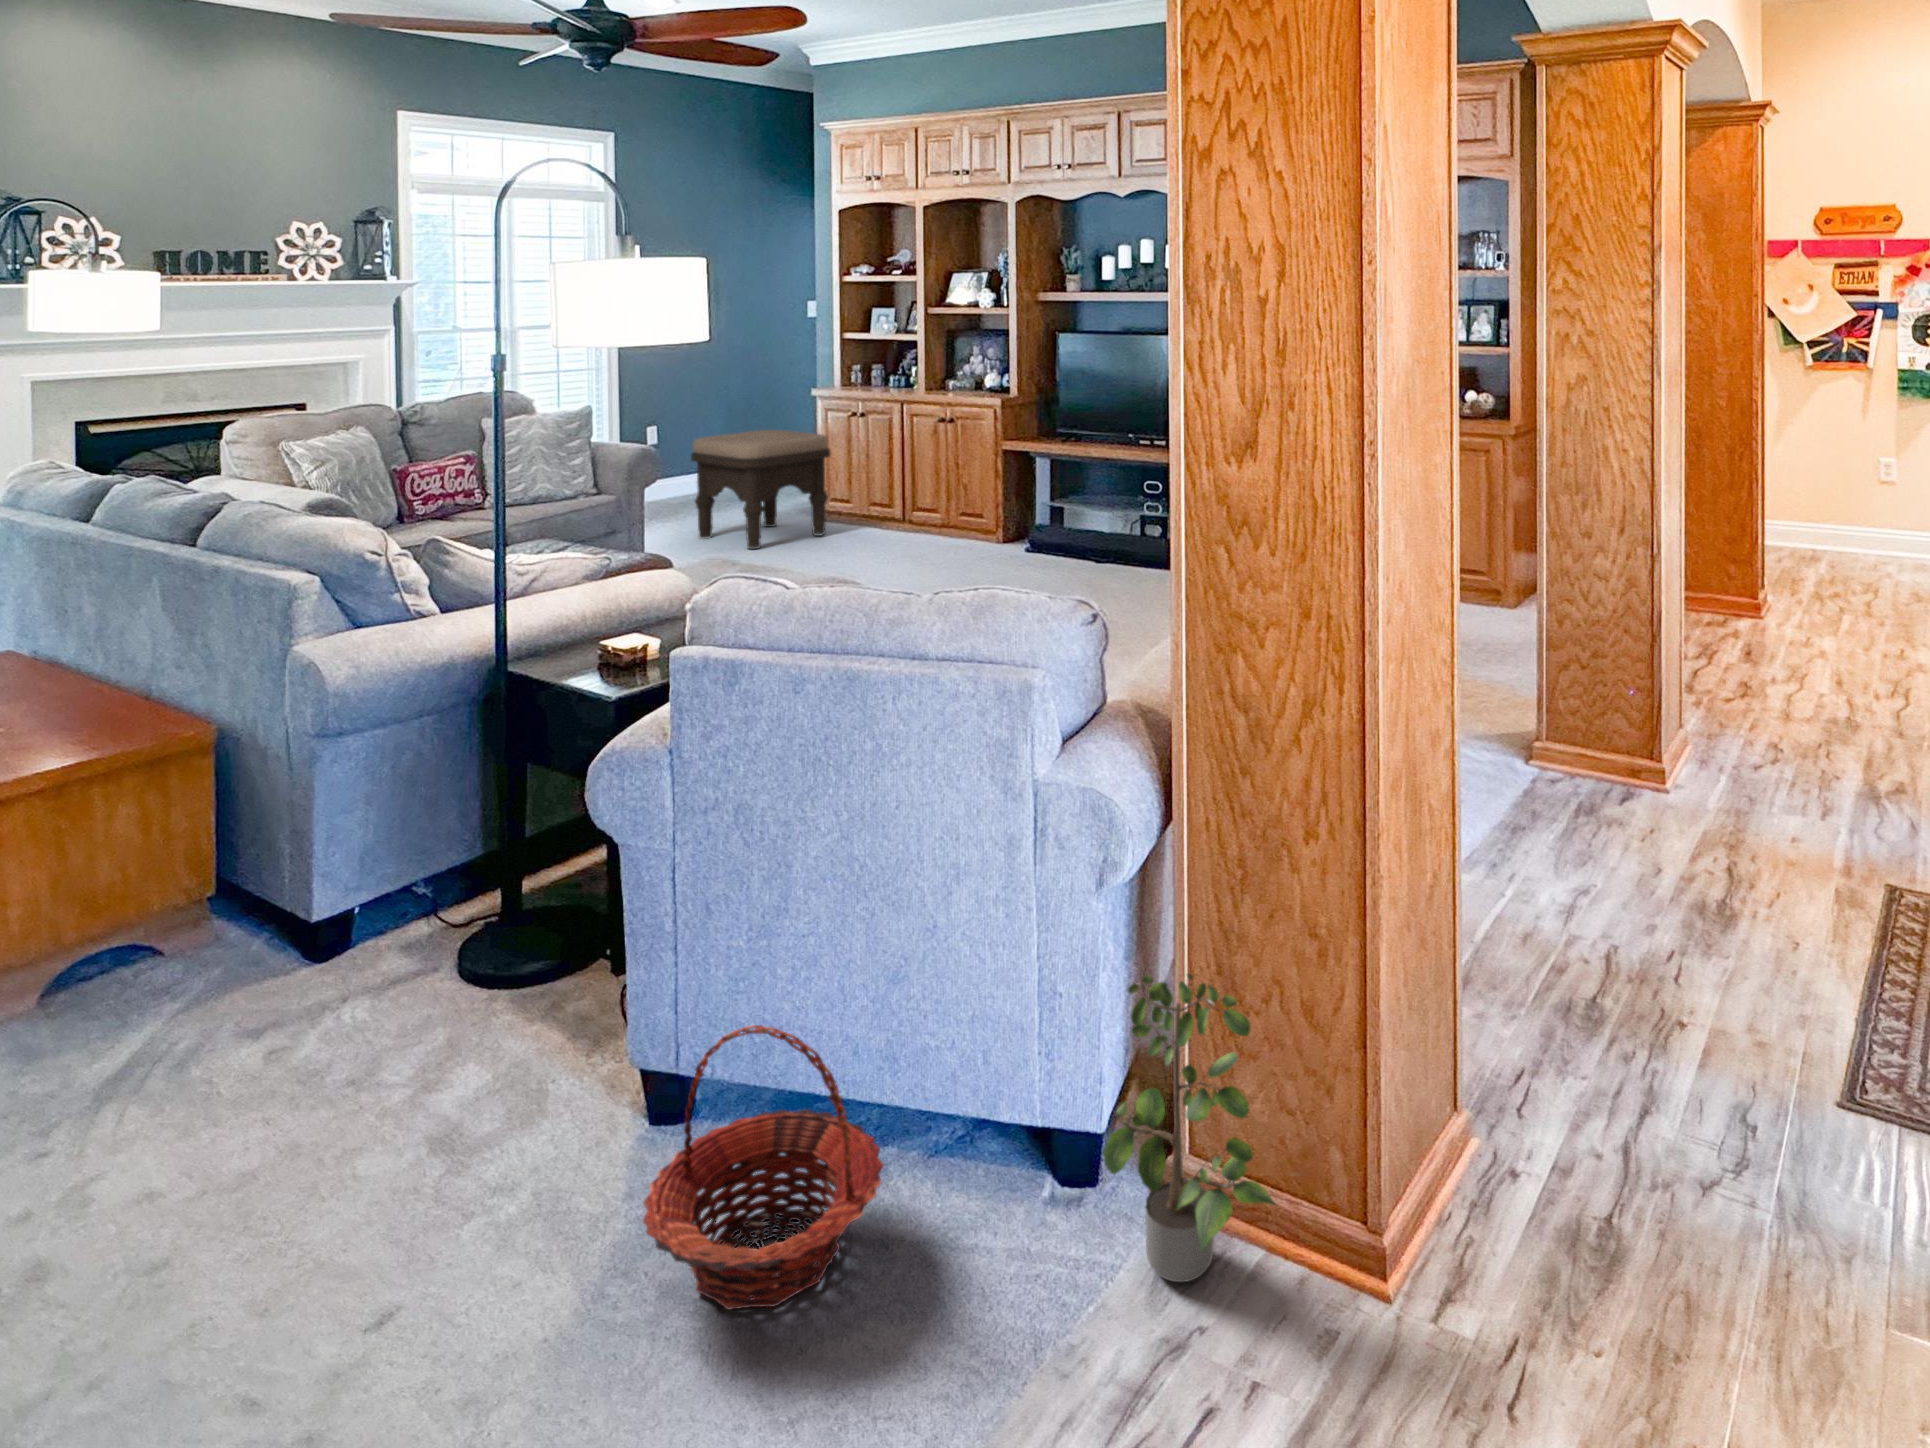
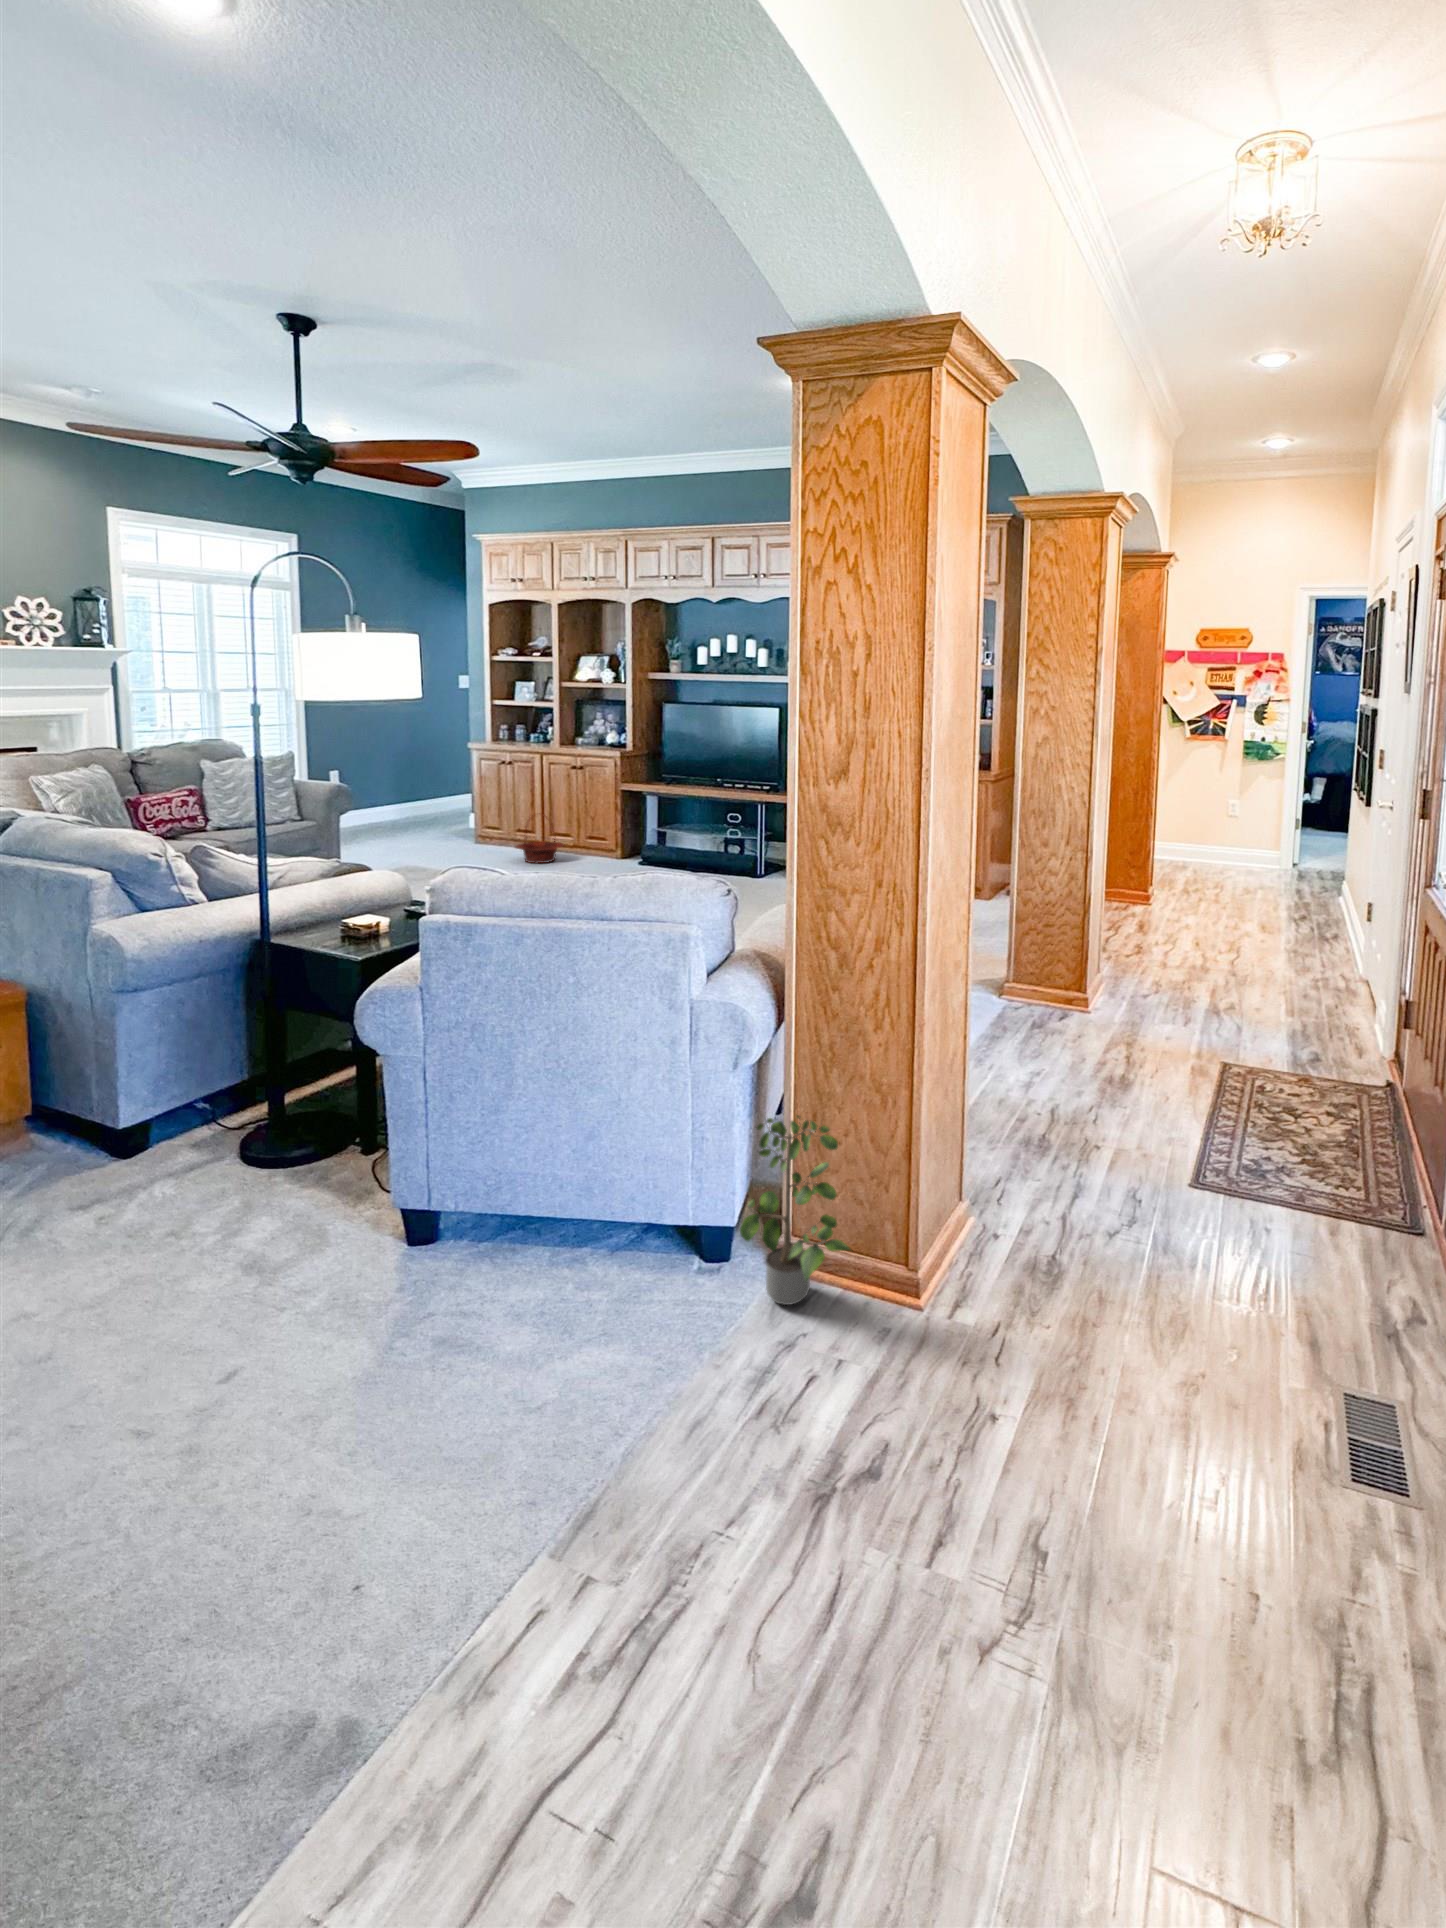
ottoman: present [691,430,831,549] -> none [367,775,481,866]
basket: present [643,1025,884,1309] -> present [516,824,563,863]

